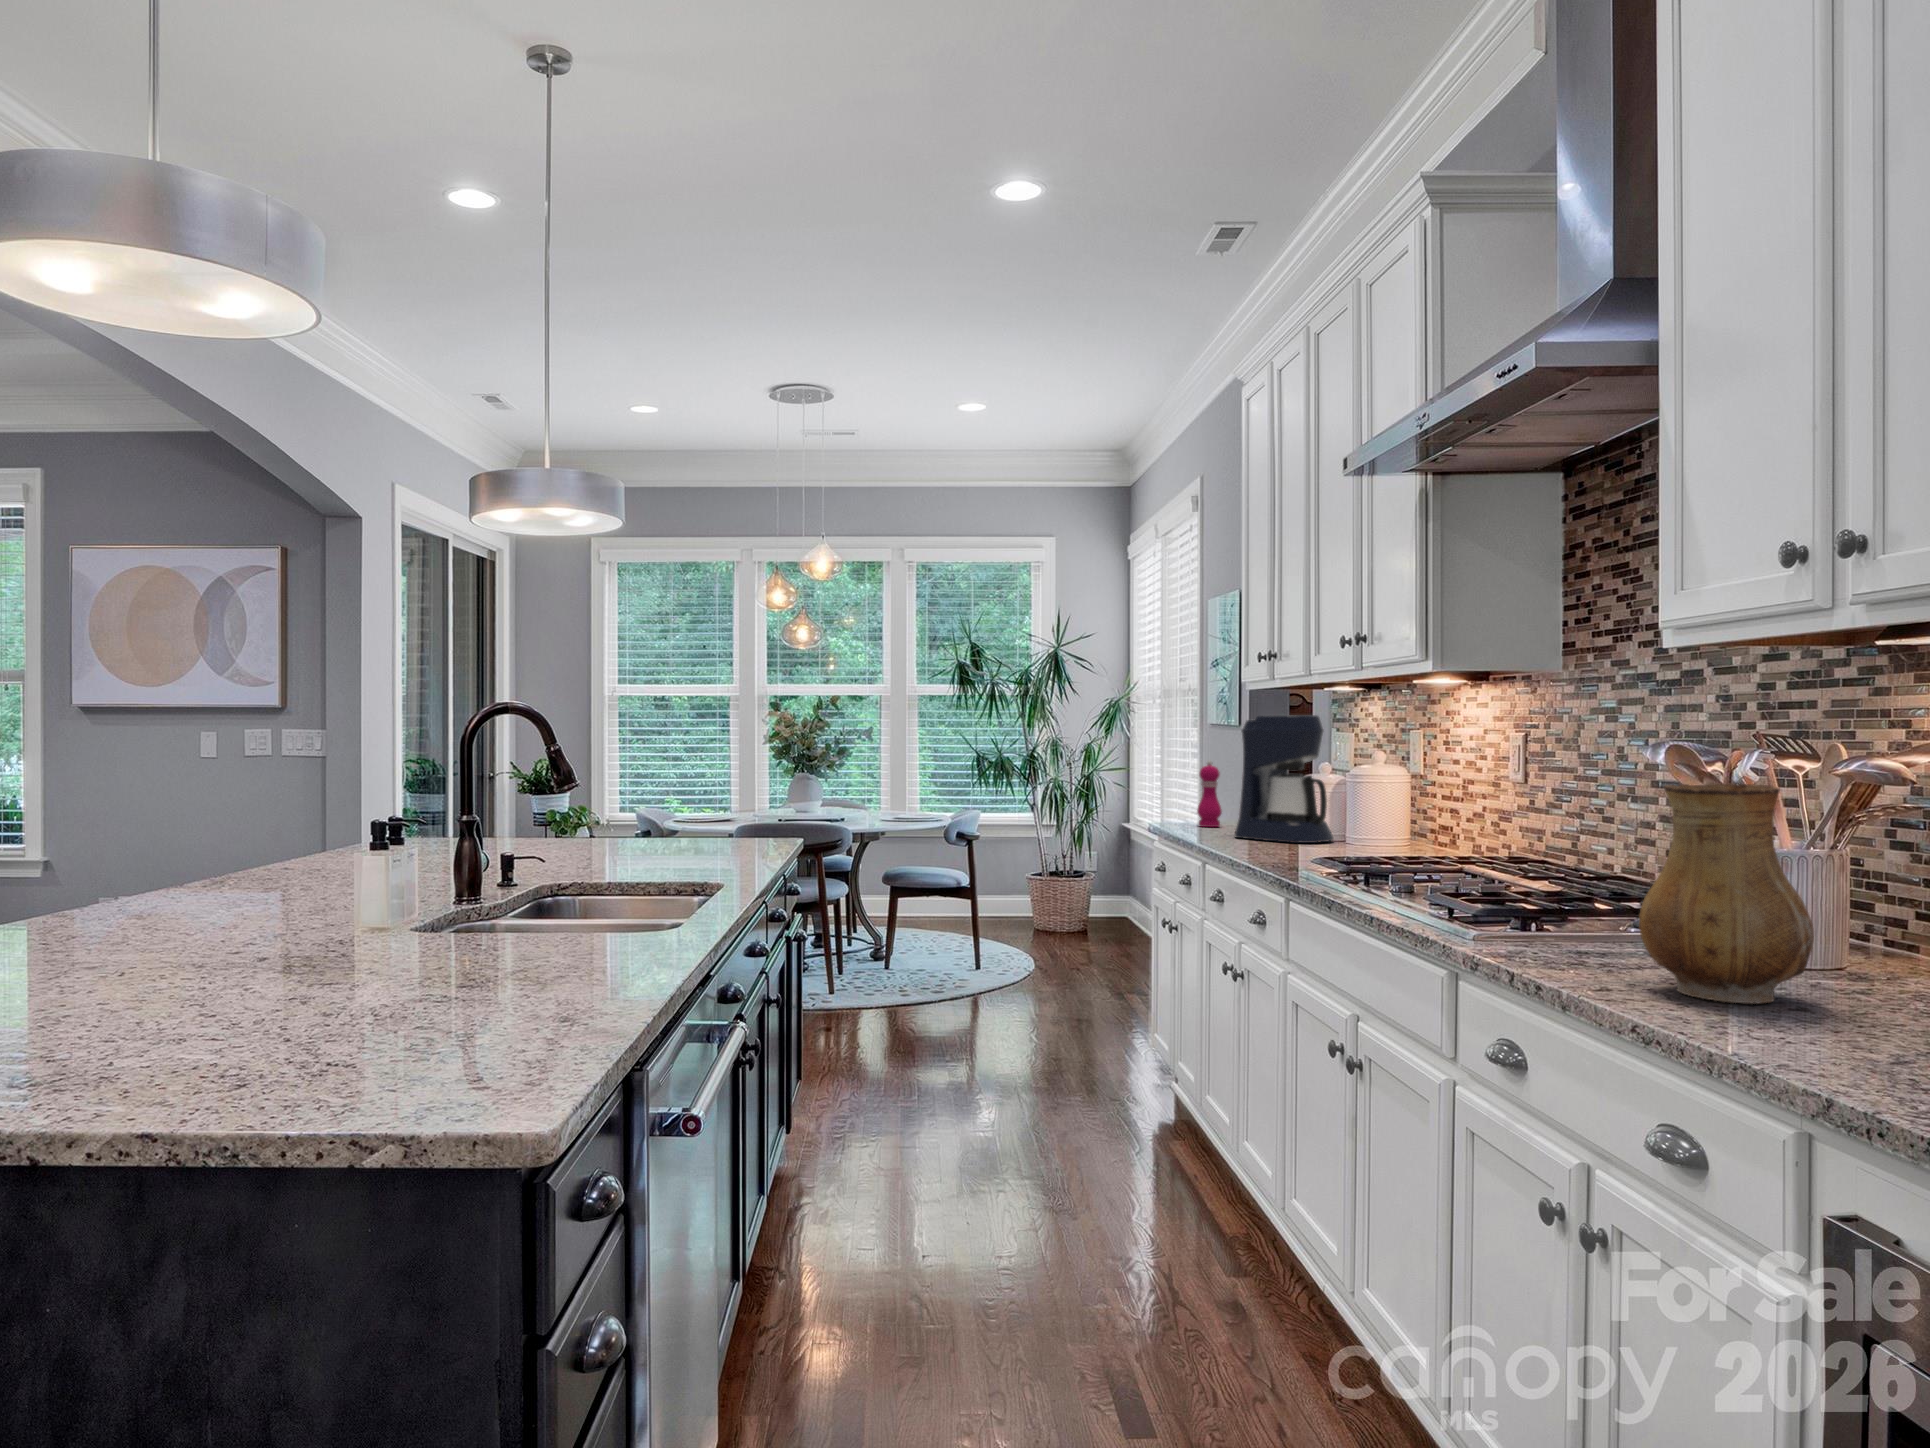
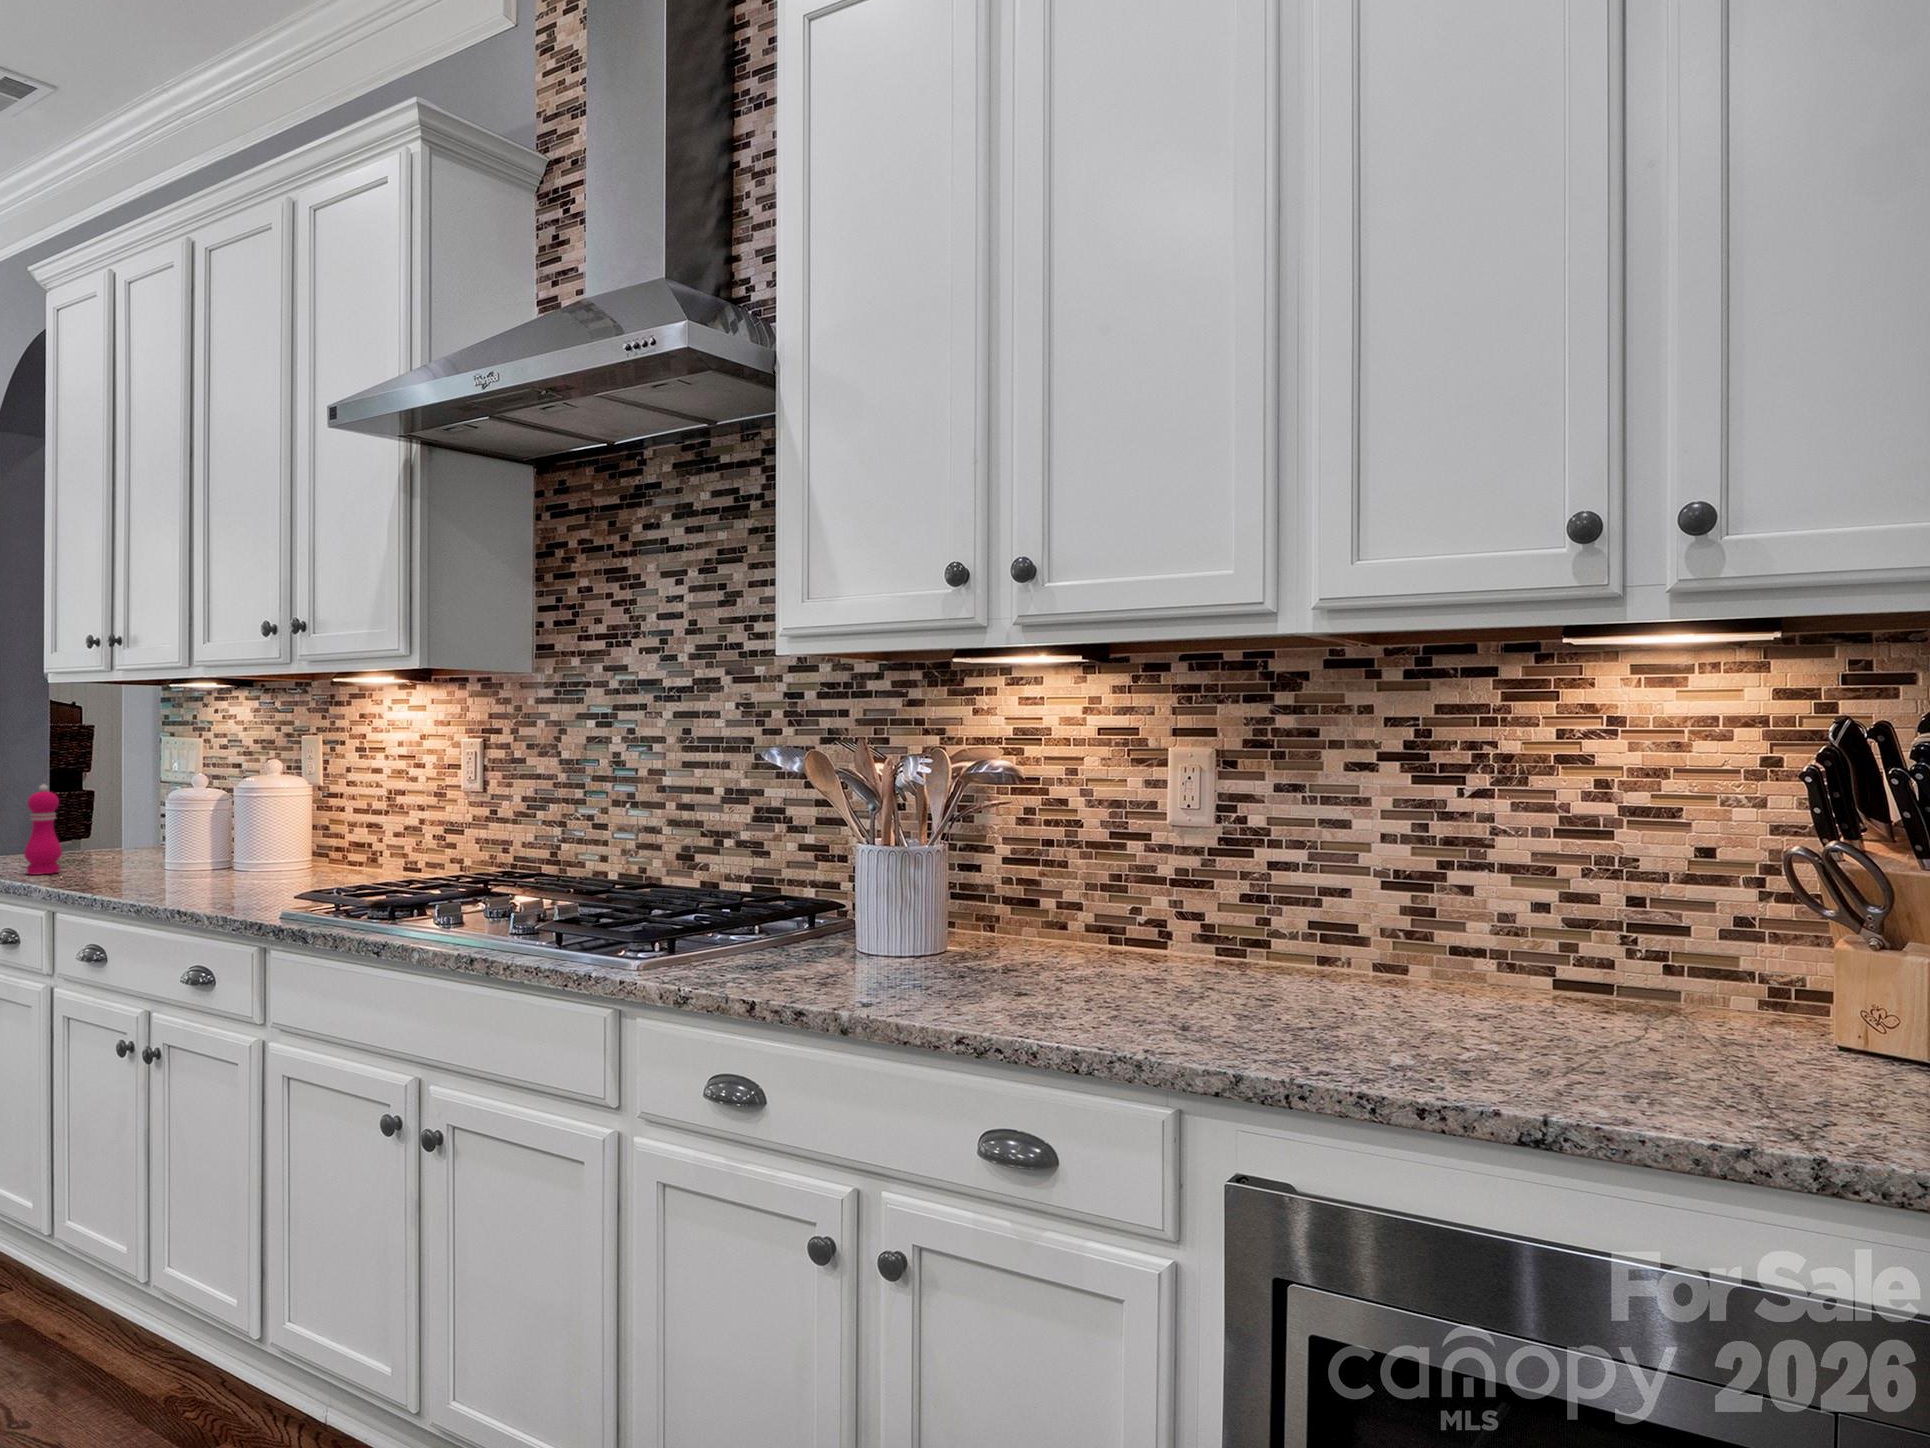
coffee maker: present [1235,715,1334,843] -> none [114,723,250,886]
ceramic pitcher: present [1639,783,1814,1004] -> none [897,799,1037,1009]

